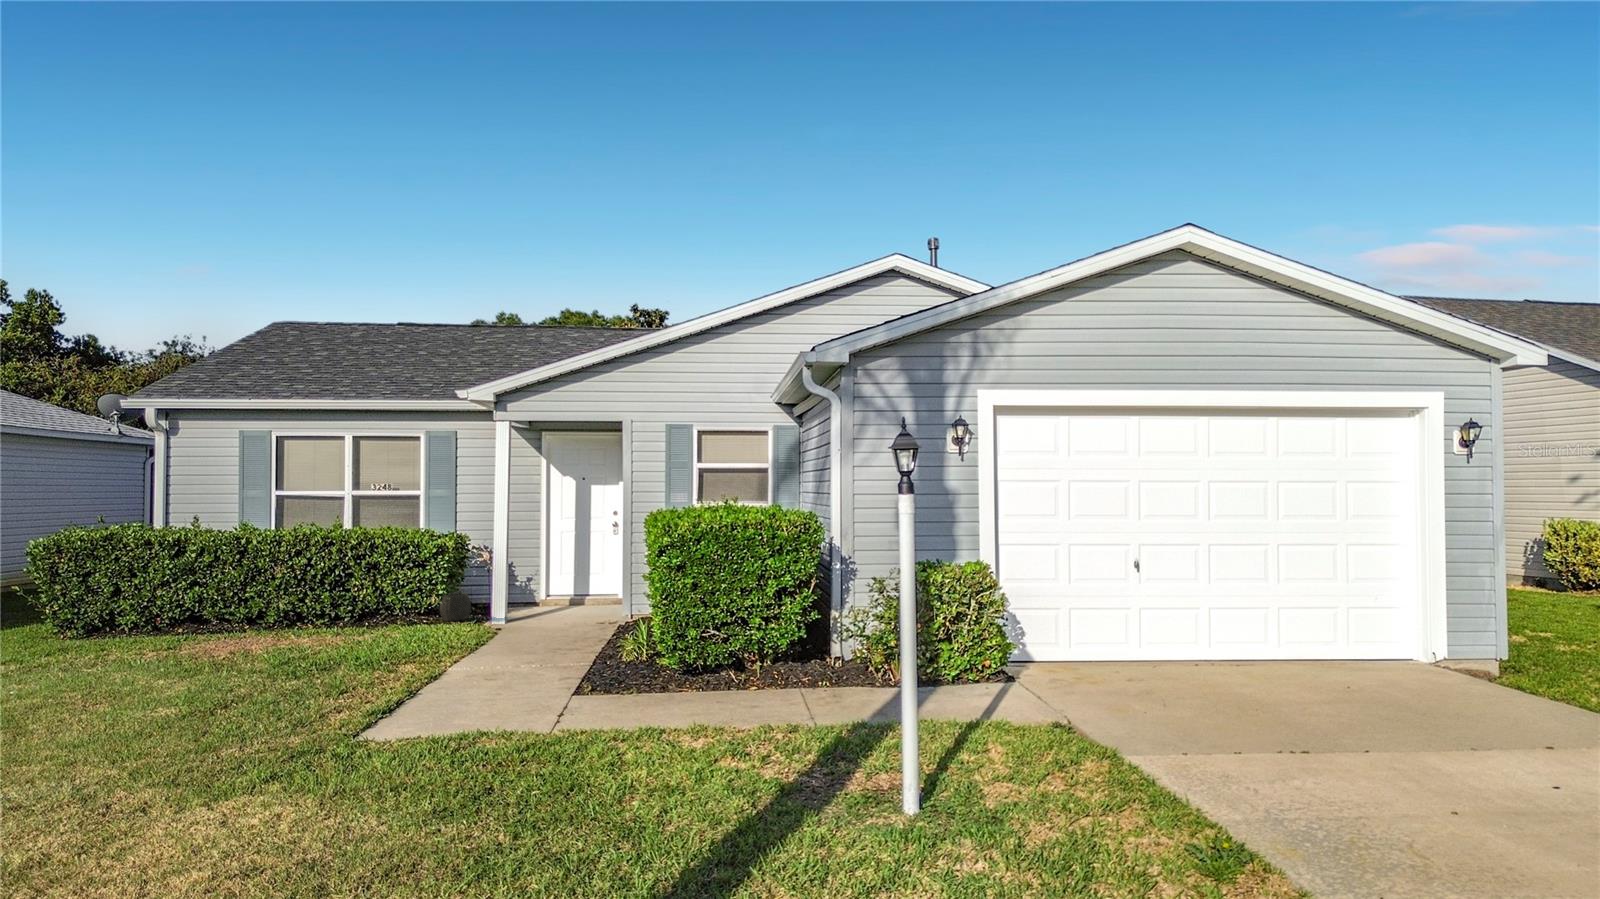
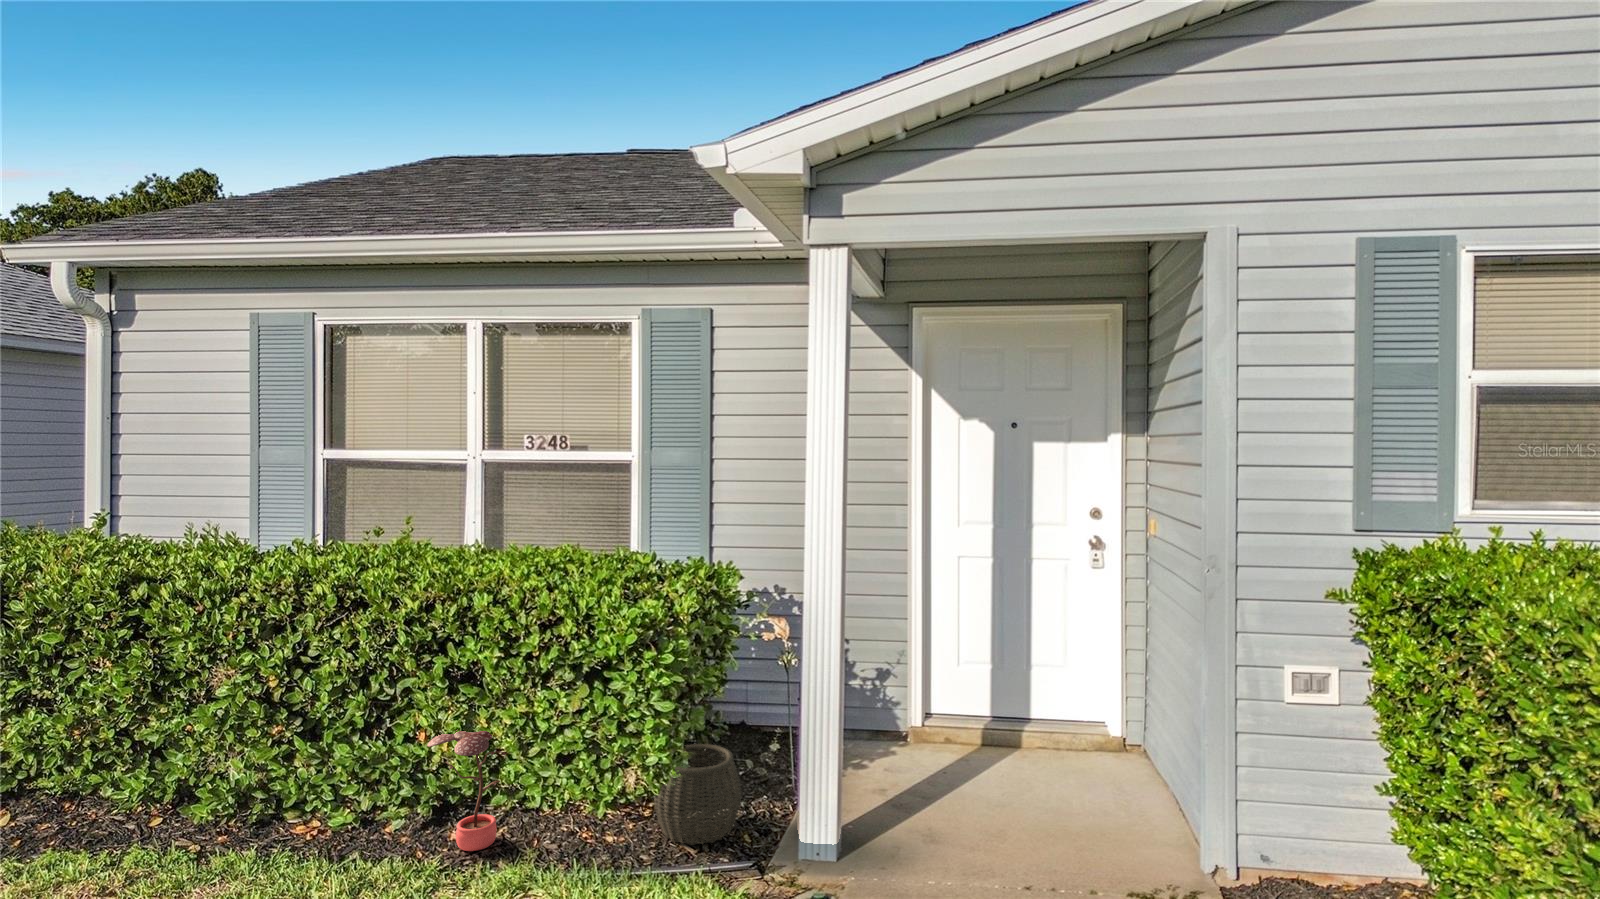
potted plant: none [359,585,393,626] -> present [427,731,507,851]

